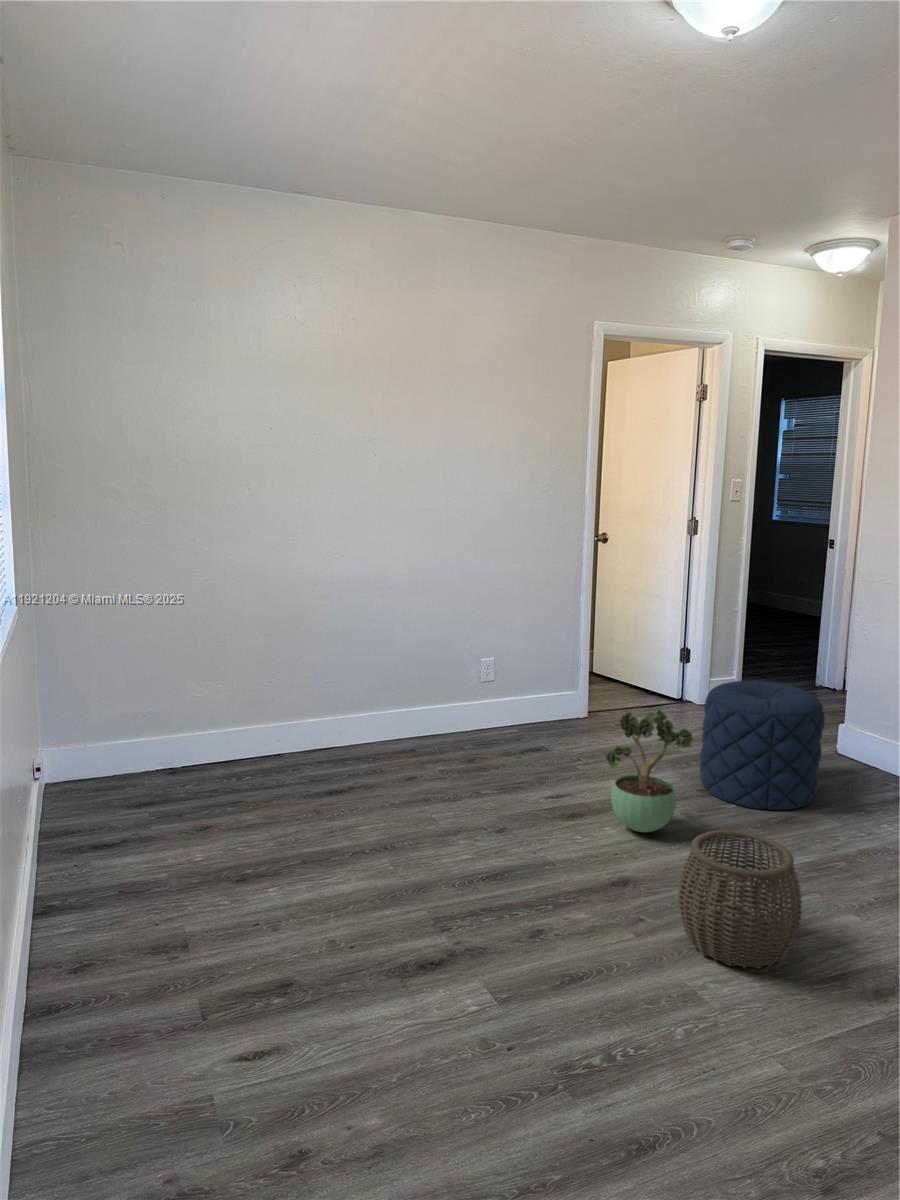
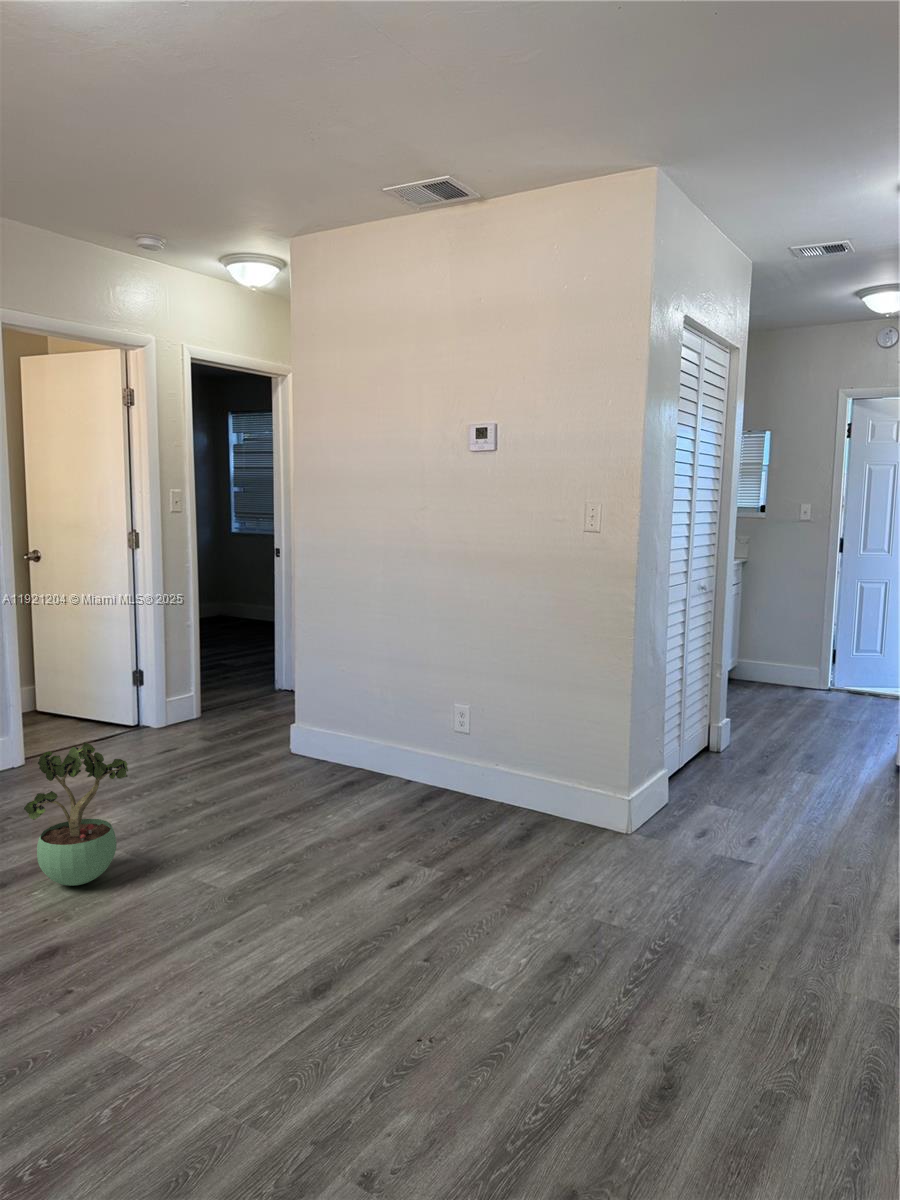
pouf: present [700,681,825,810] -> none [149,693,270,827]
woven basket: present [677,830,802,969] -> none [105,859,242,1014]

